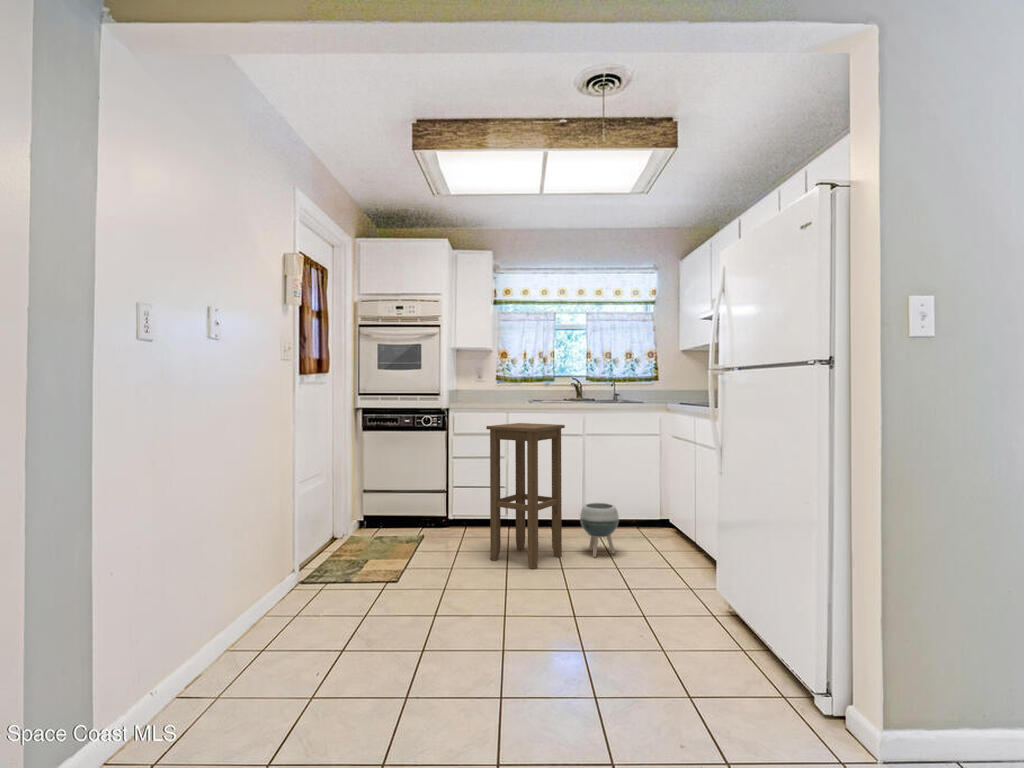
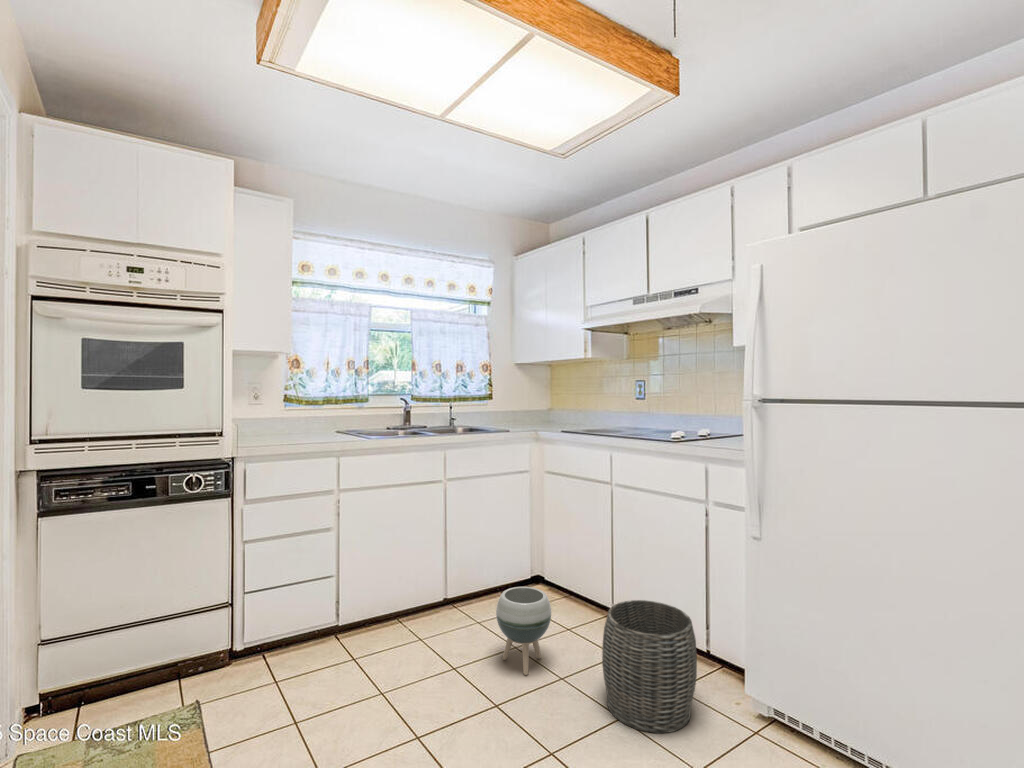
stool: present [486,423,565,569] -> none [384,484,489,740]
woven basket: none [619,511,685,591] -> present [602,600,697,733]

